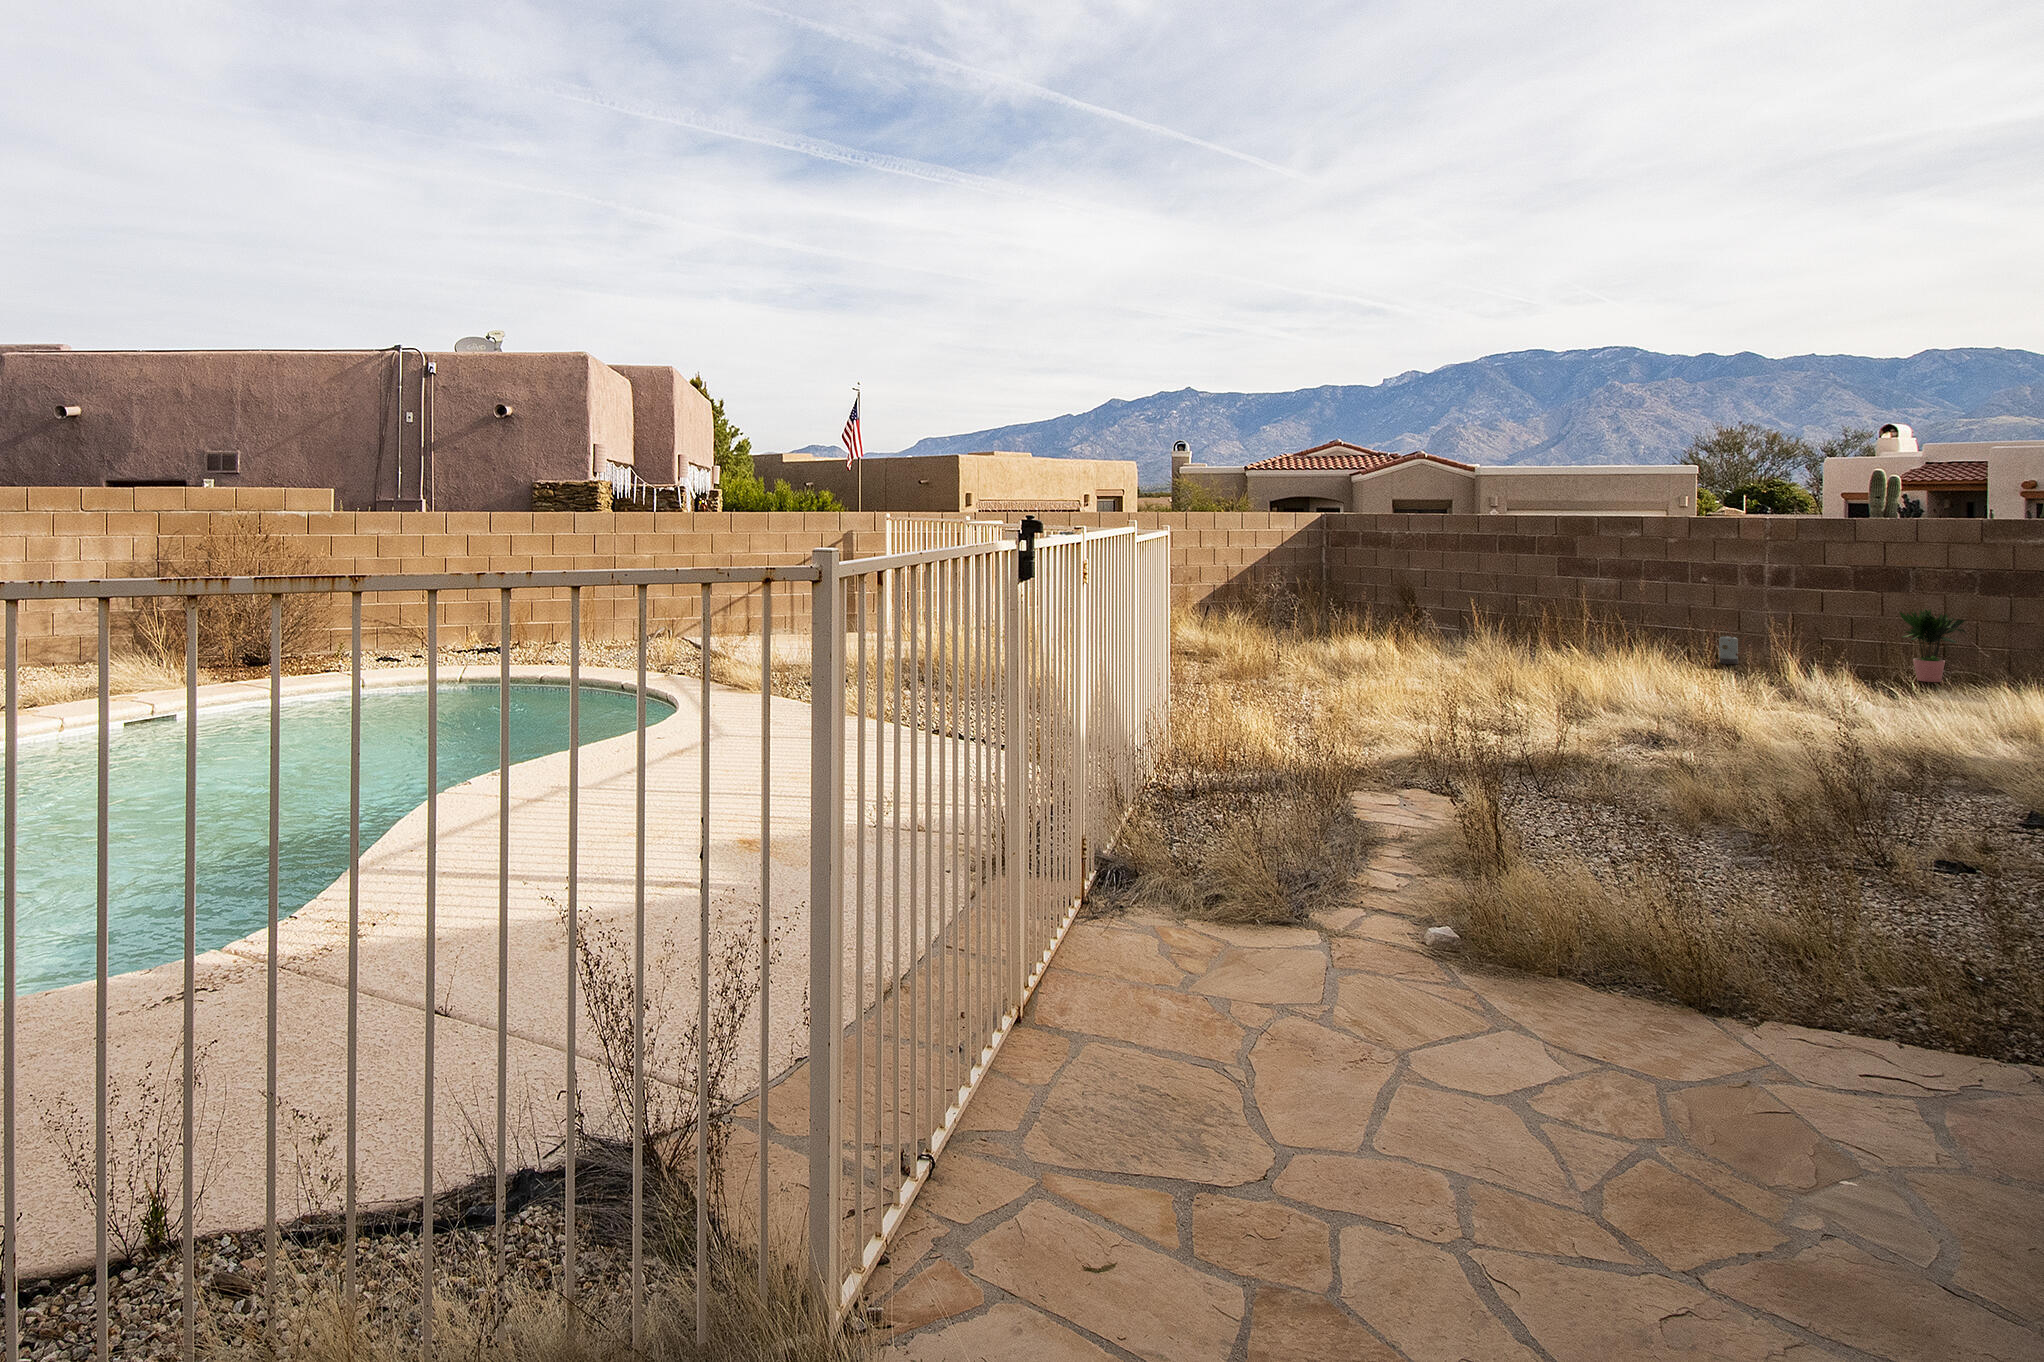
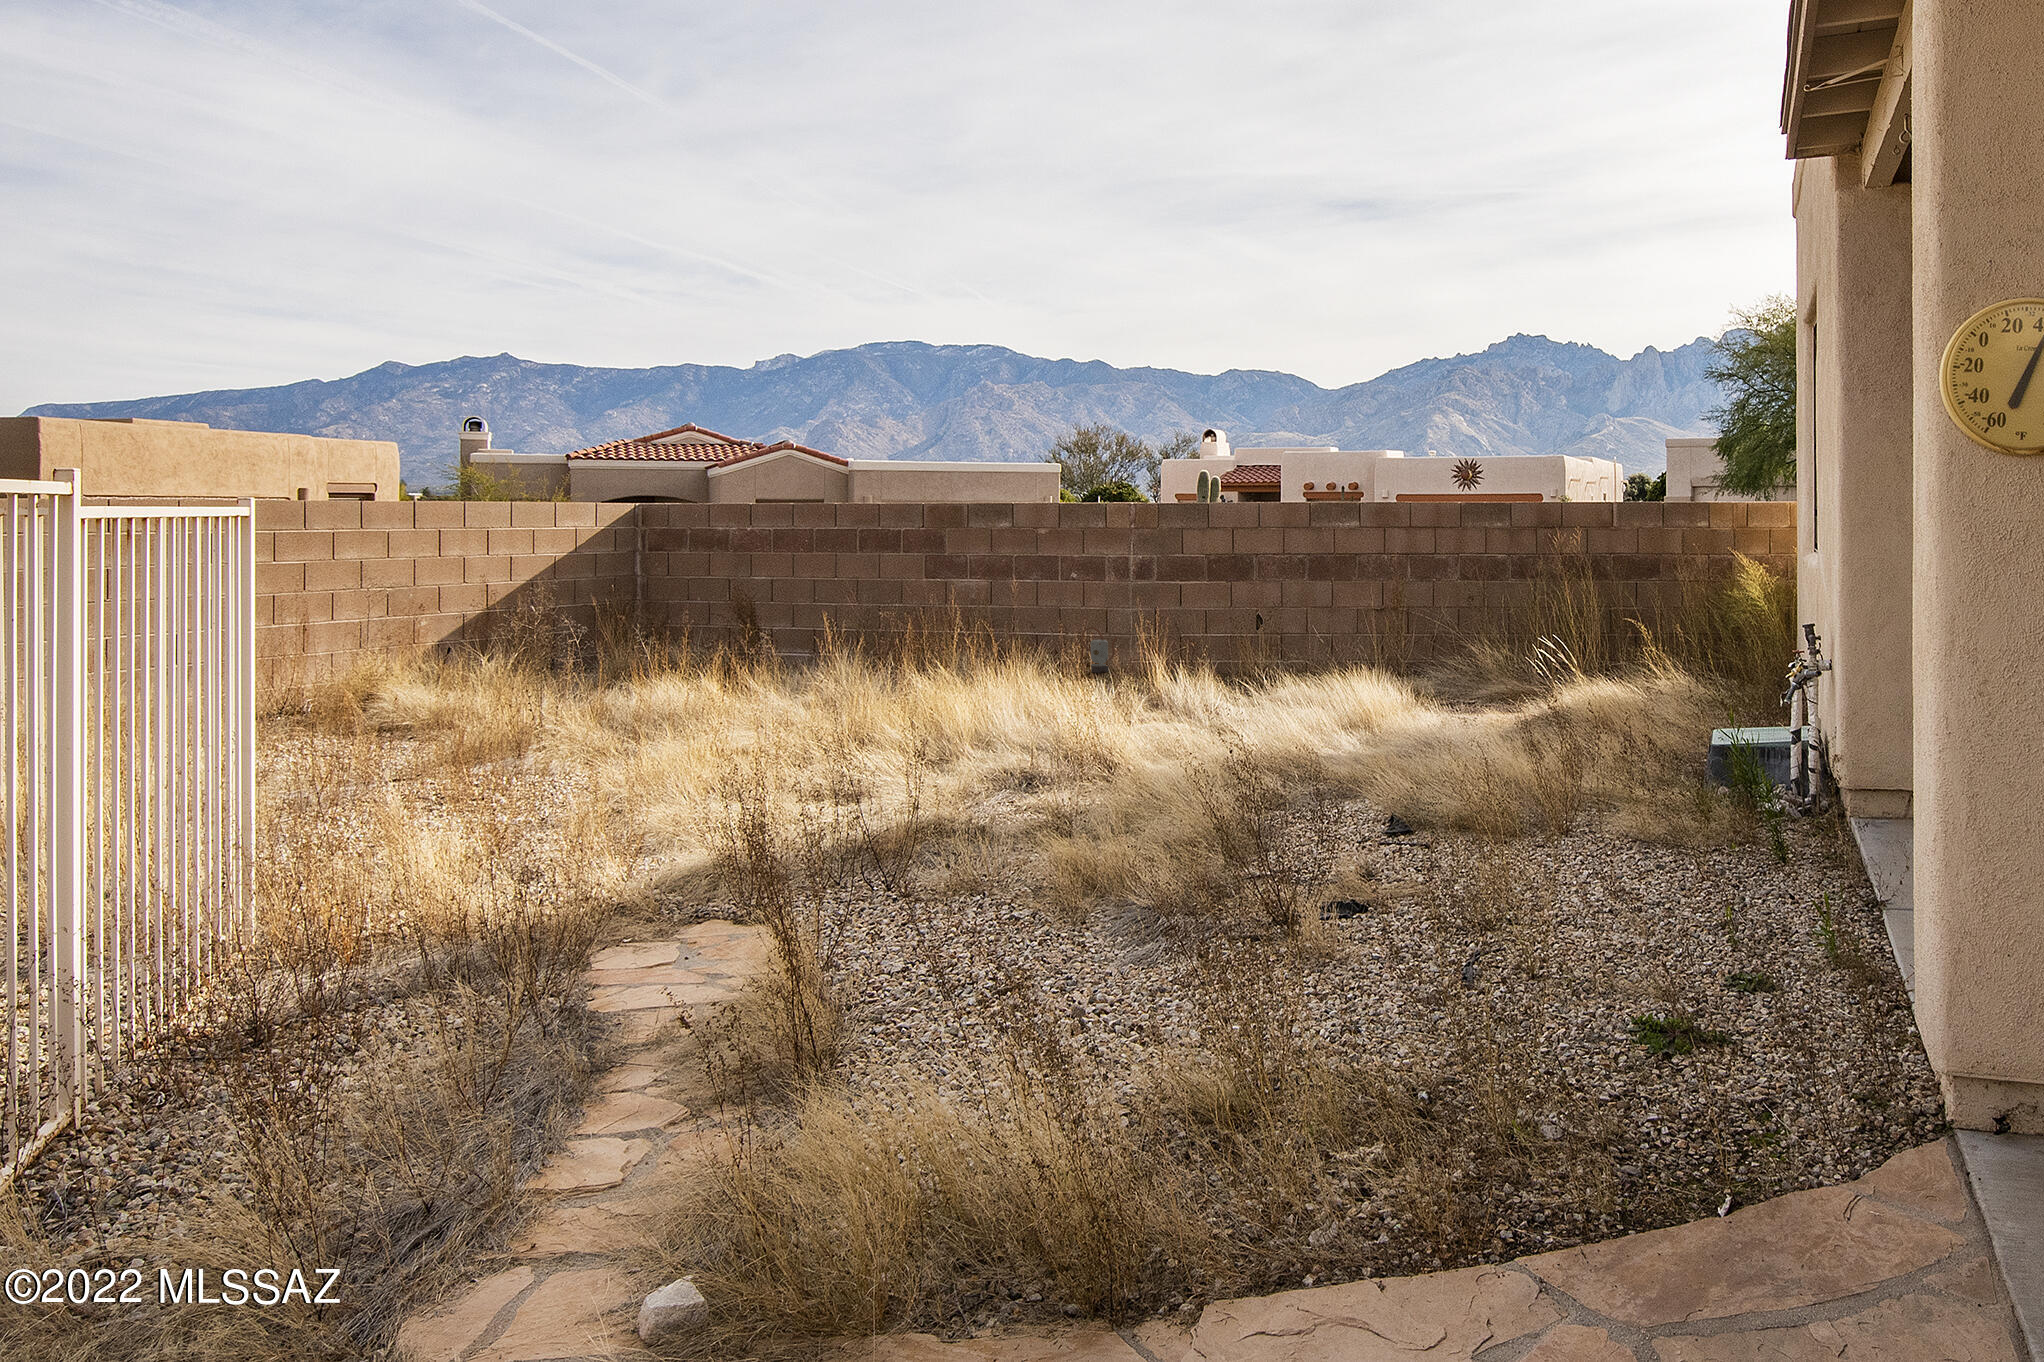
potted plant: present [1899,609,1966,682] -> none [1246,593,1303,674]

